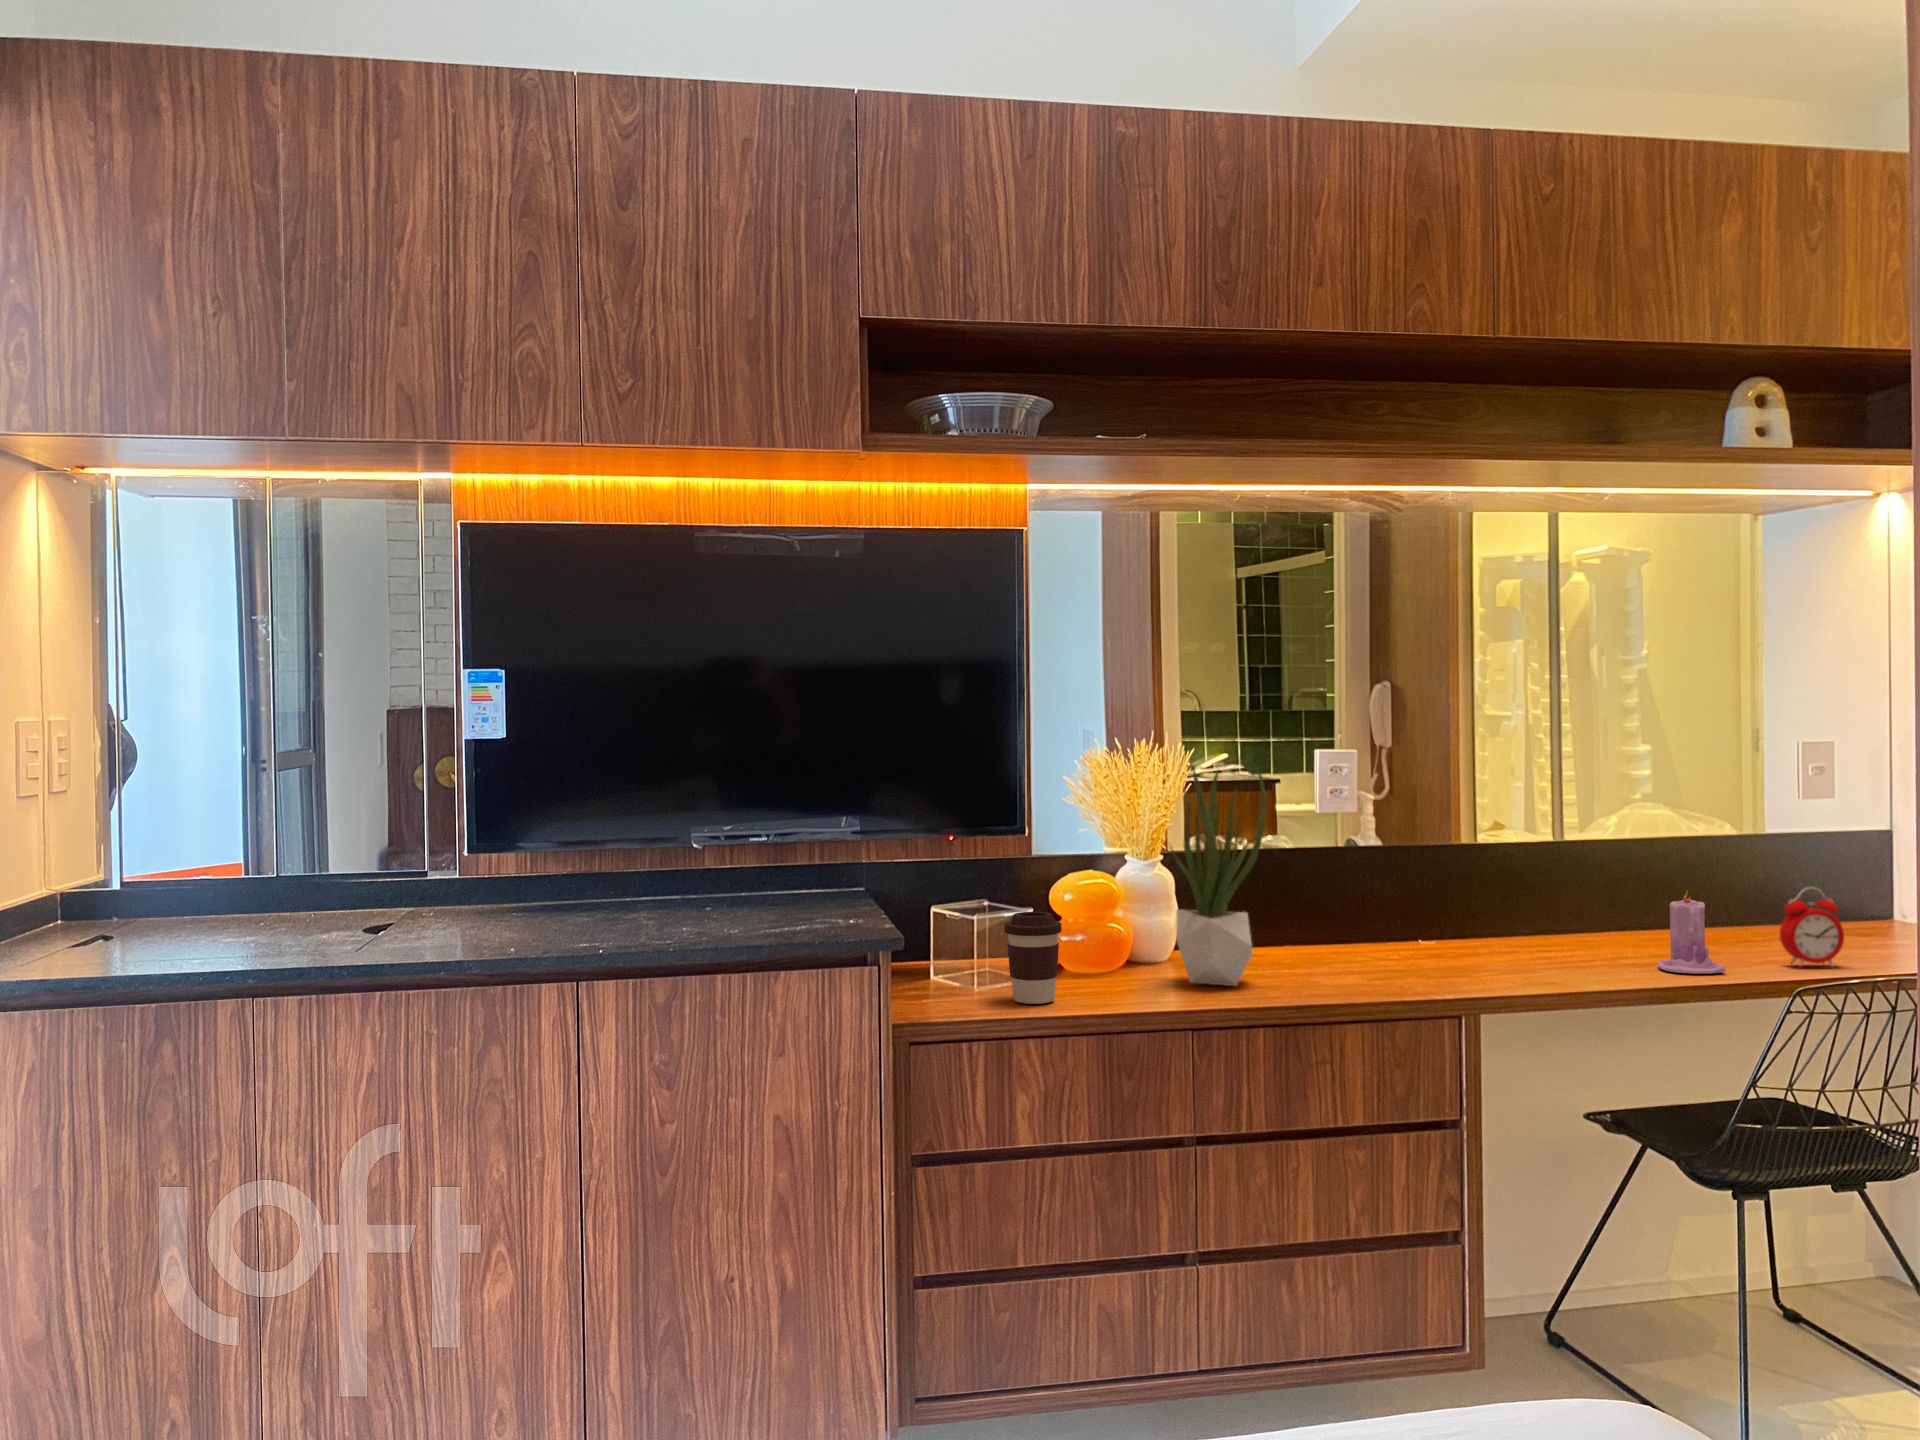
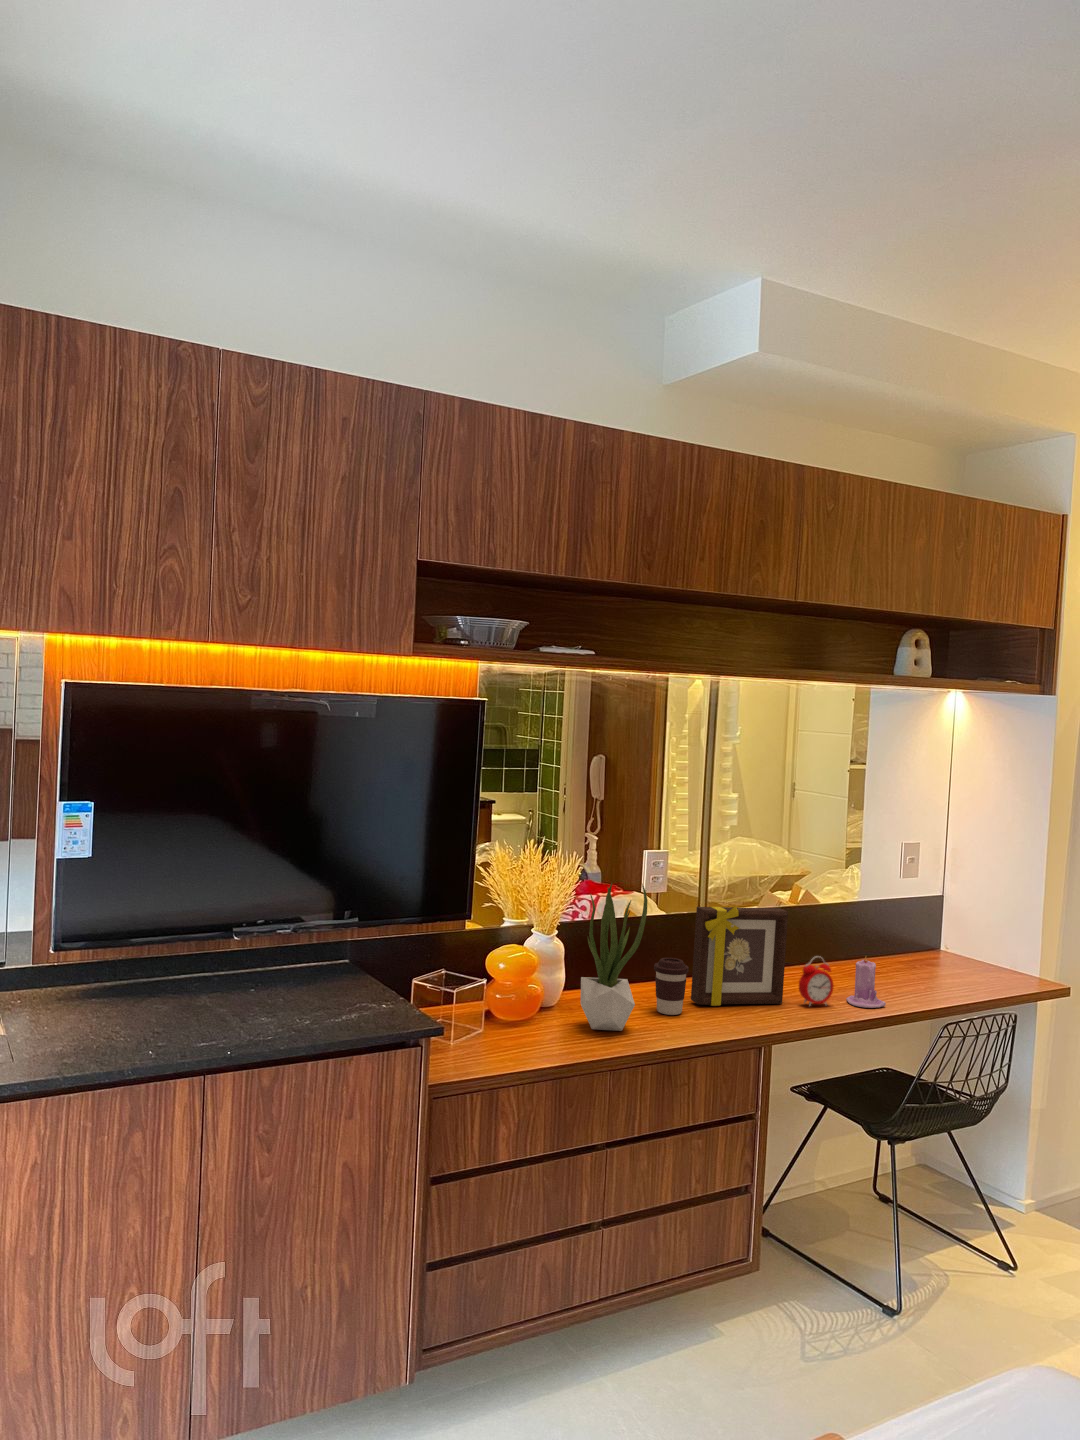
picture frame: none [1381,812,1537,966] -> present [691,907,788,1006]
alarm clock: present [1780,887,1844,966] -> present [799,956,834,1006]
coffee cup: present [1004,912,1062,1004] -> present [654,958,689,1015]

